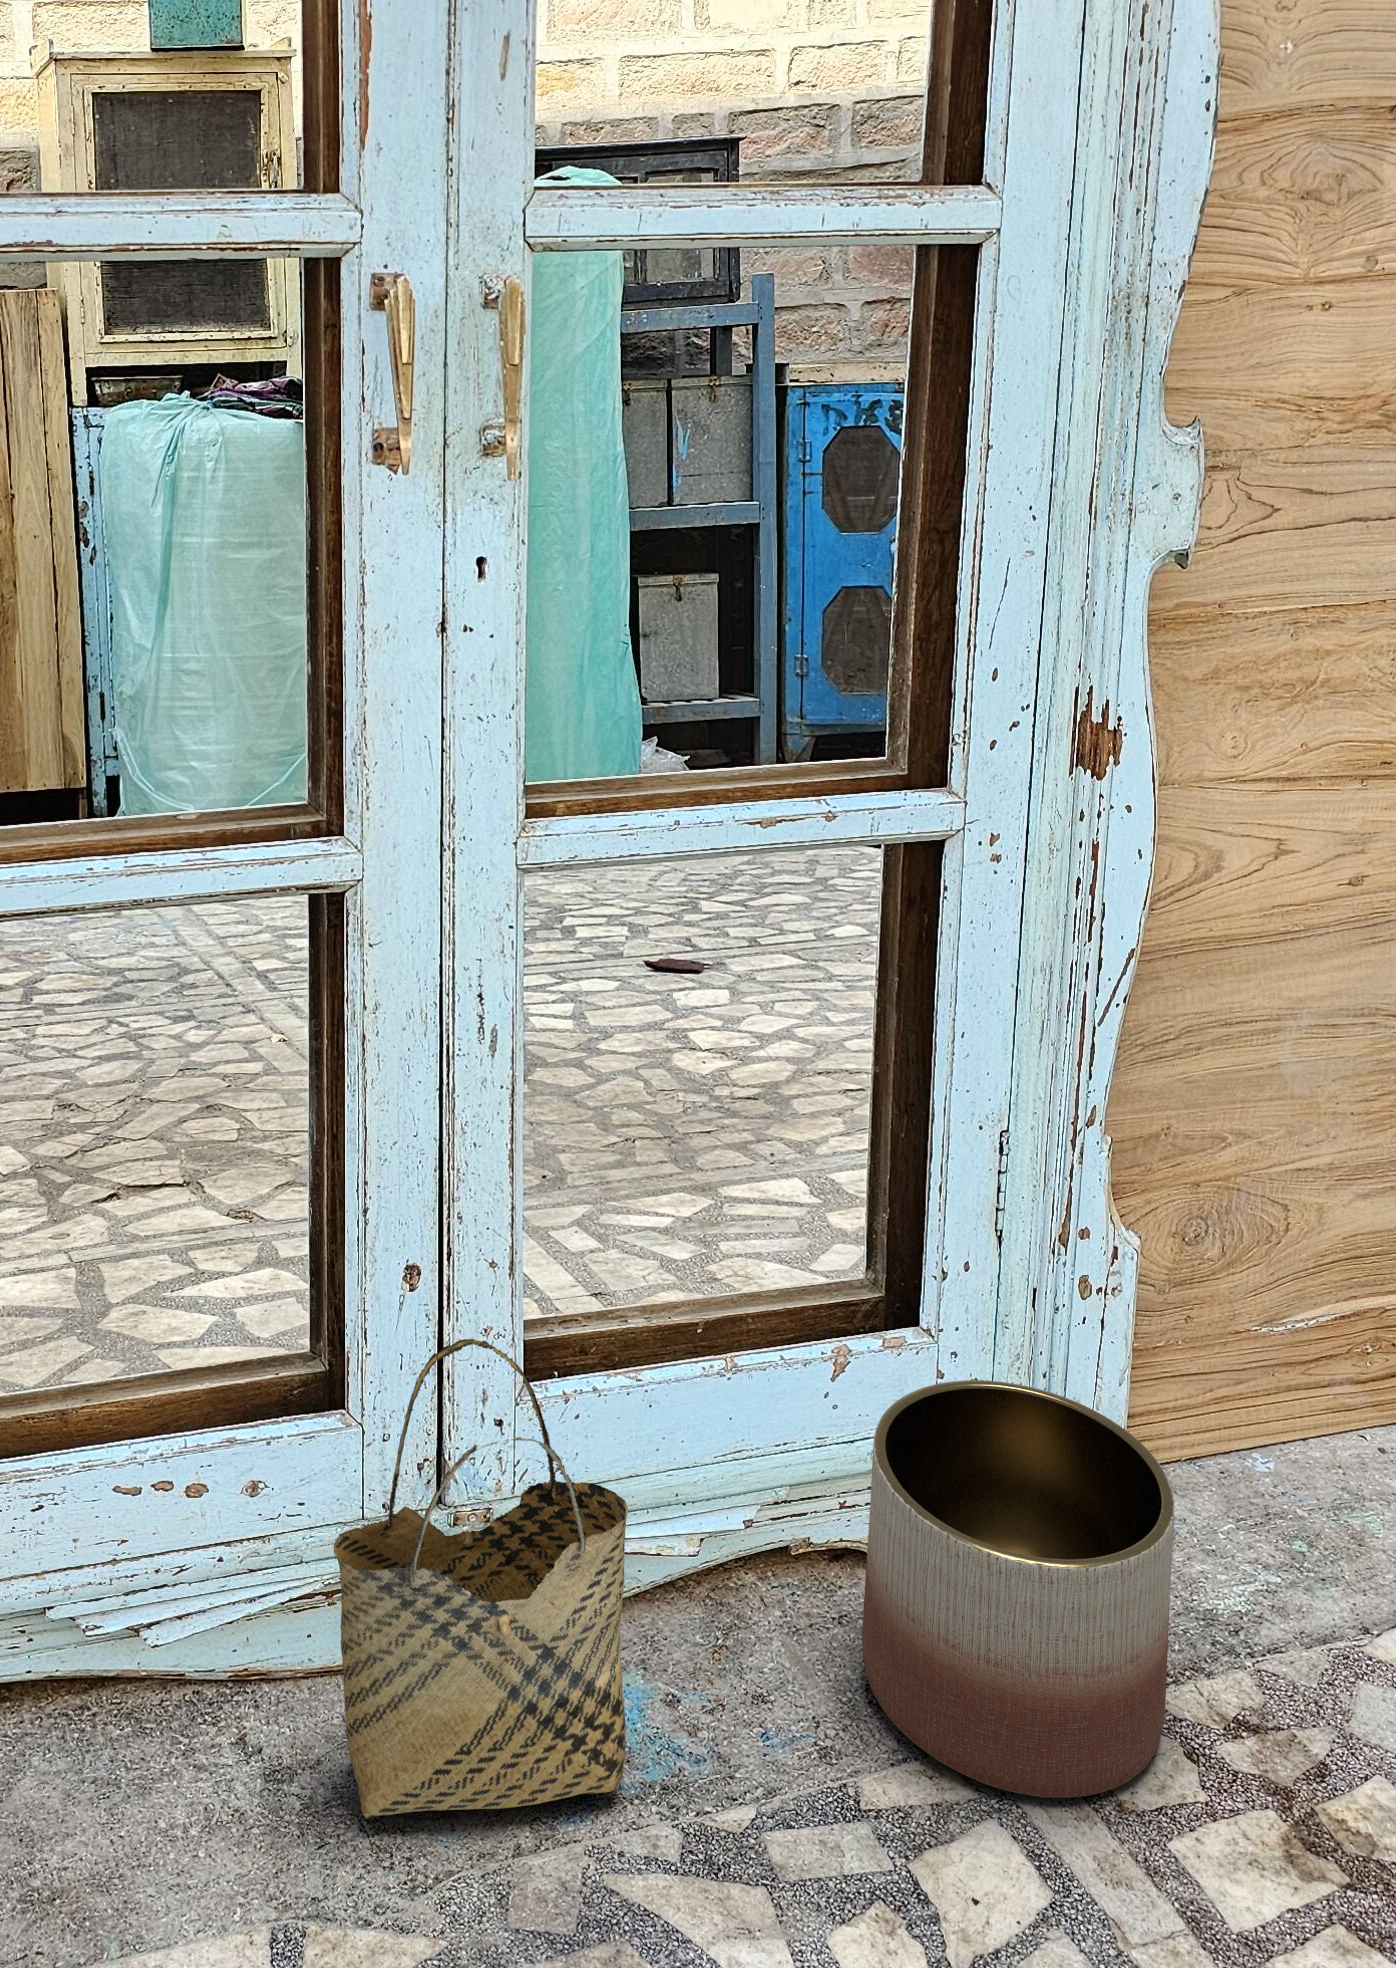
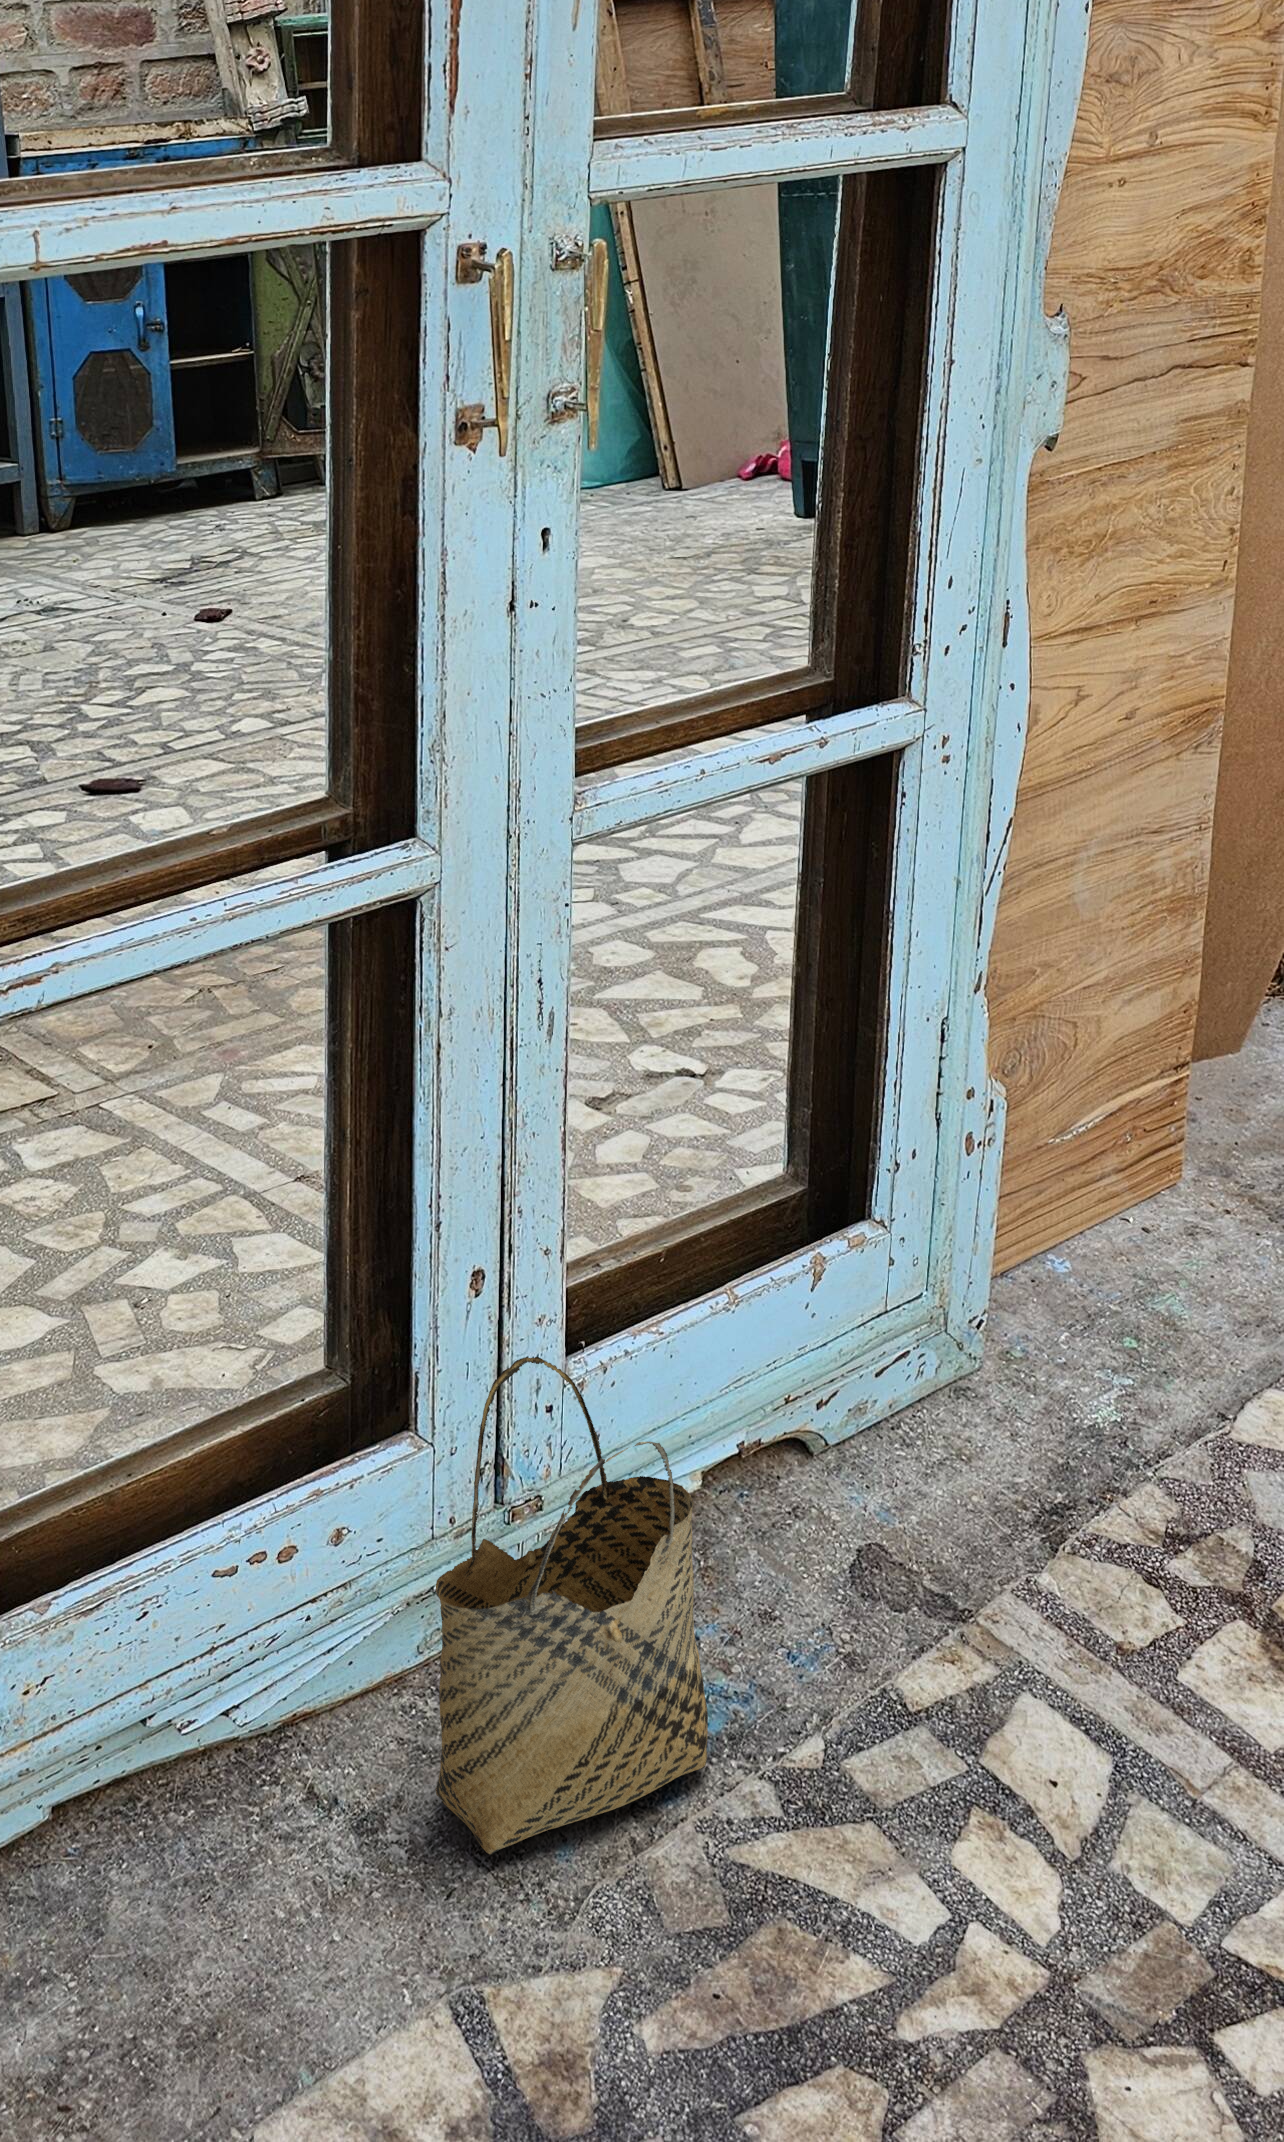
planter: present [862,1380,1175,1798] -> none [850,1299,1153,1675]

